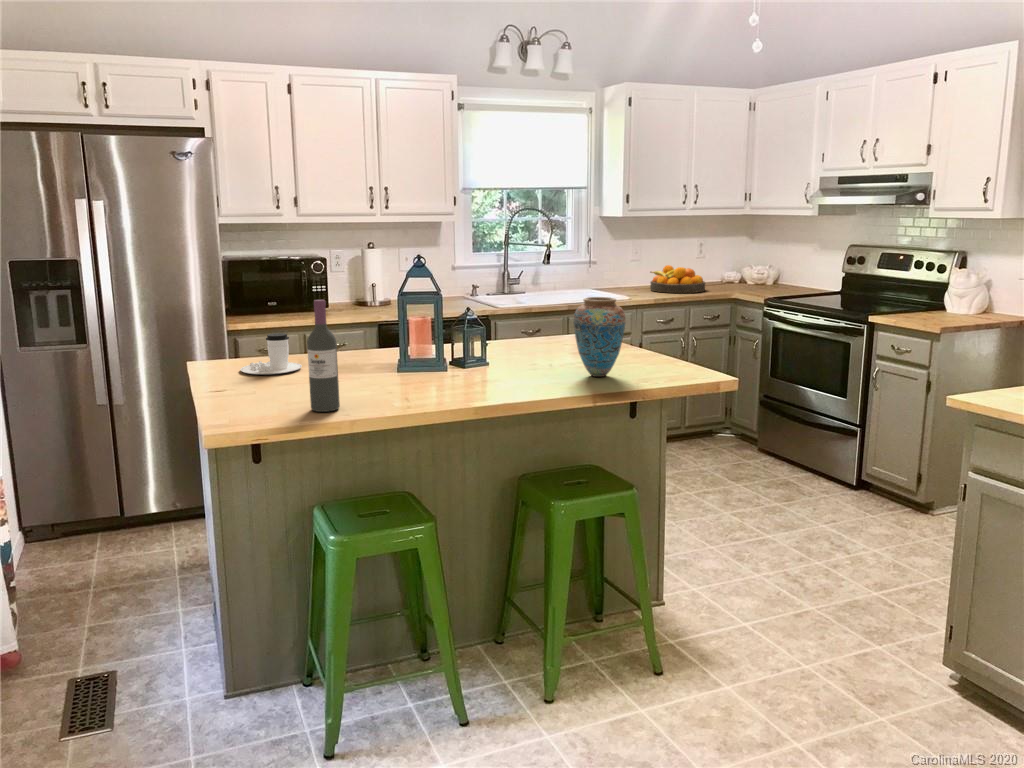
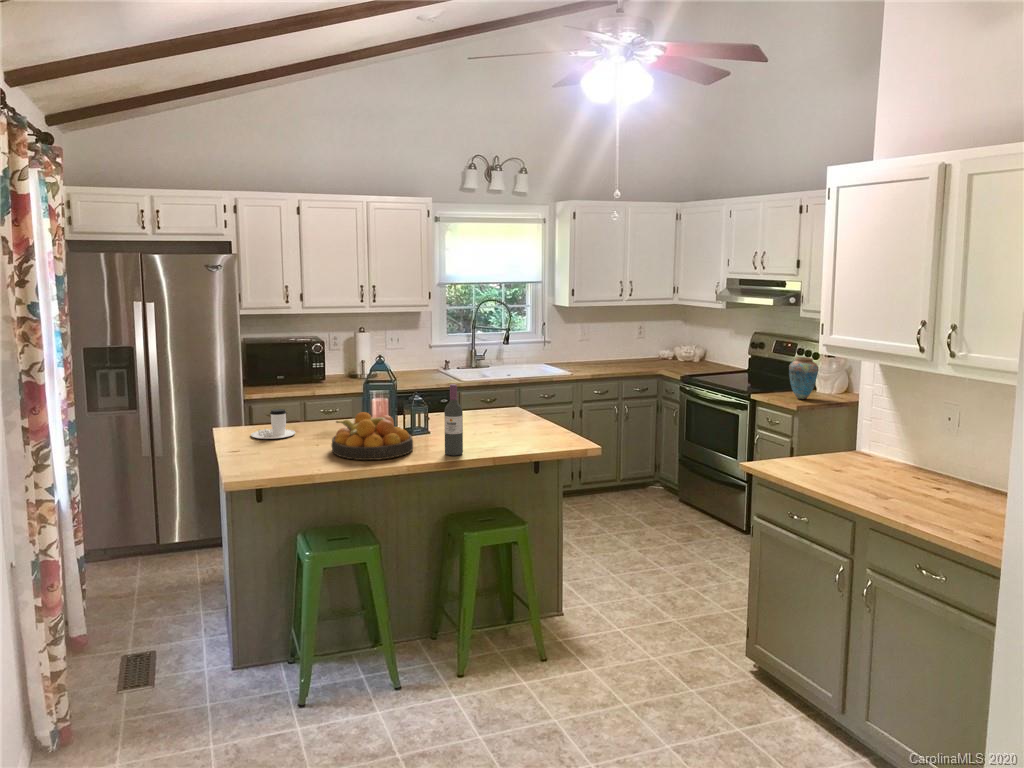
fruit bowl: present [650,265,705,293] -> present [331,412,413,460]
vase: present [574,297,625,377] -> present [789,357,818,400]
wine bottle: present [307,300,340,412] -> present [444,384,463,456]

